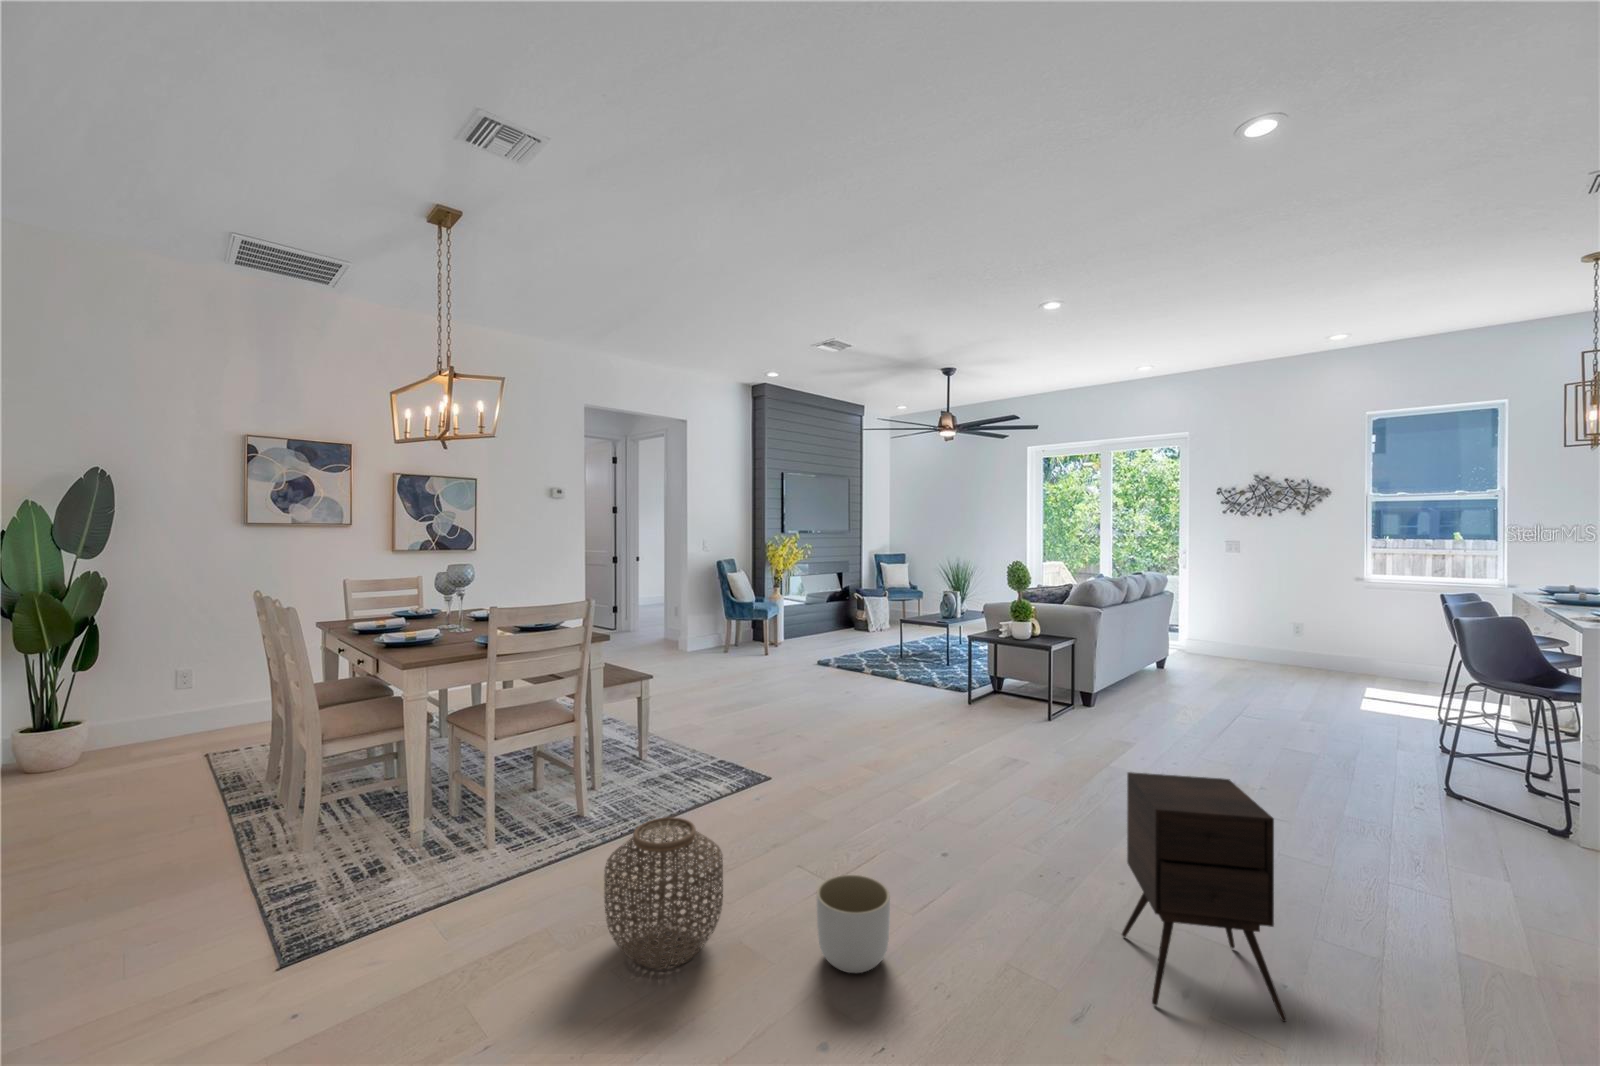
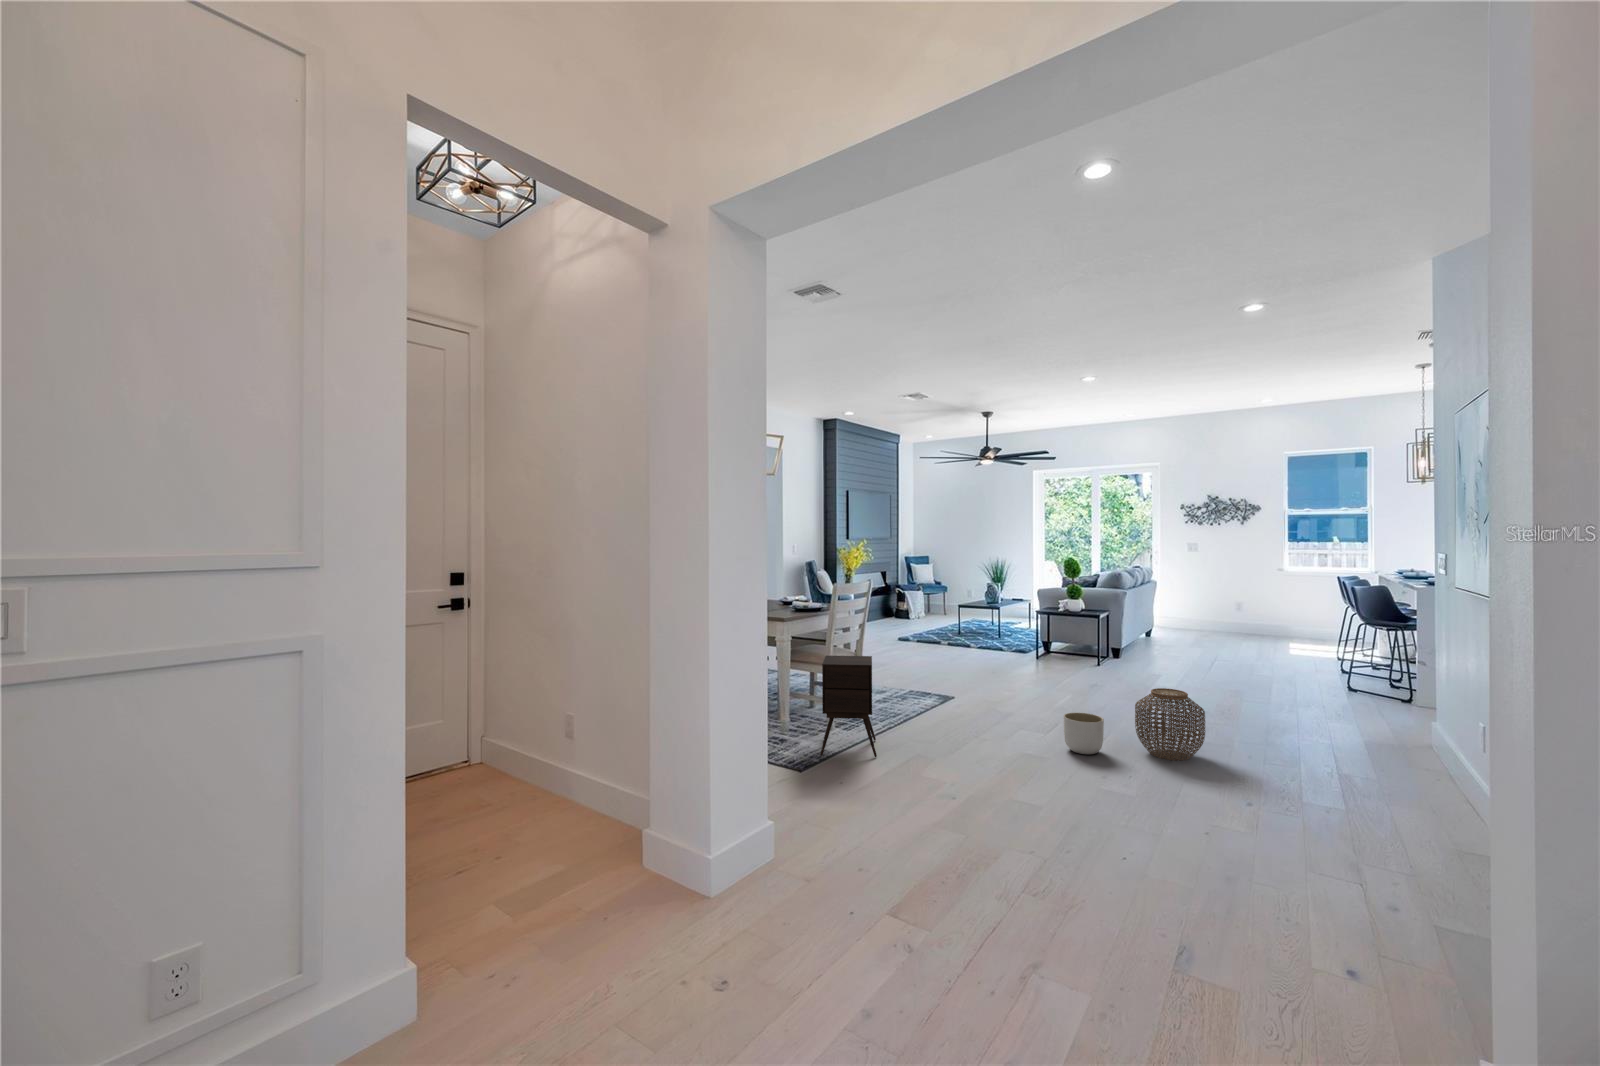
side table: present [1122,772,1287,1022] -> present [820,656,877,757]
woven basket: present [604,817,723,969] -> present [1135,688,1205,761]

